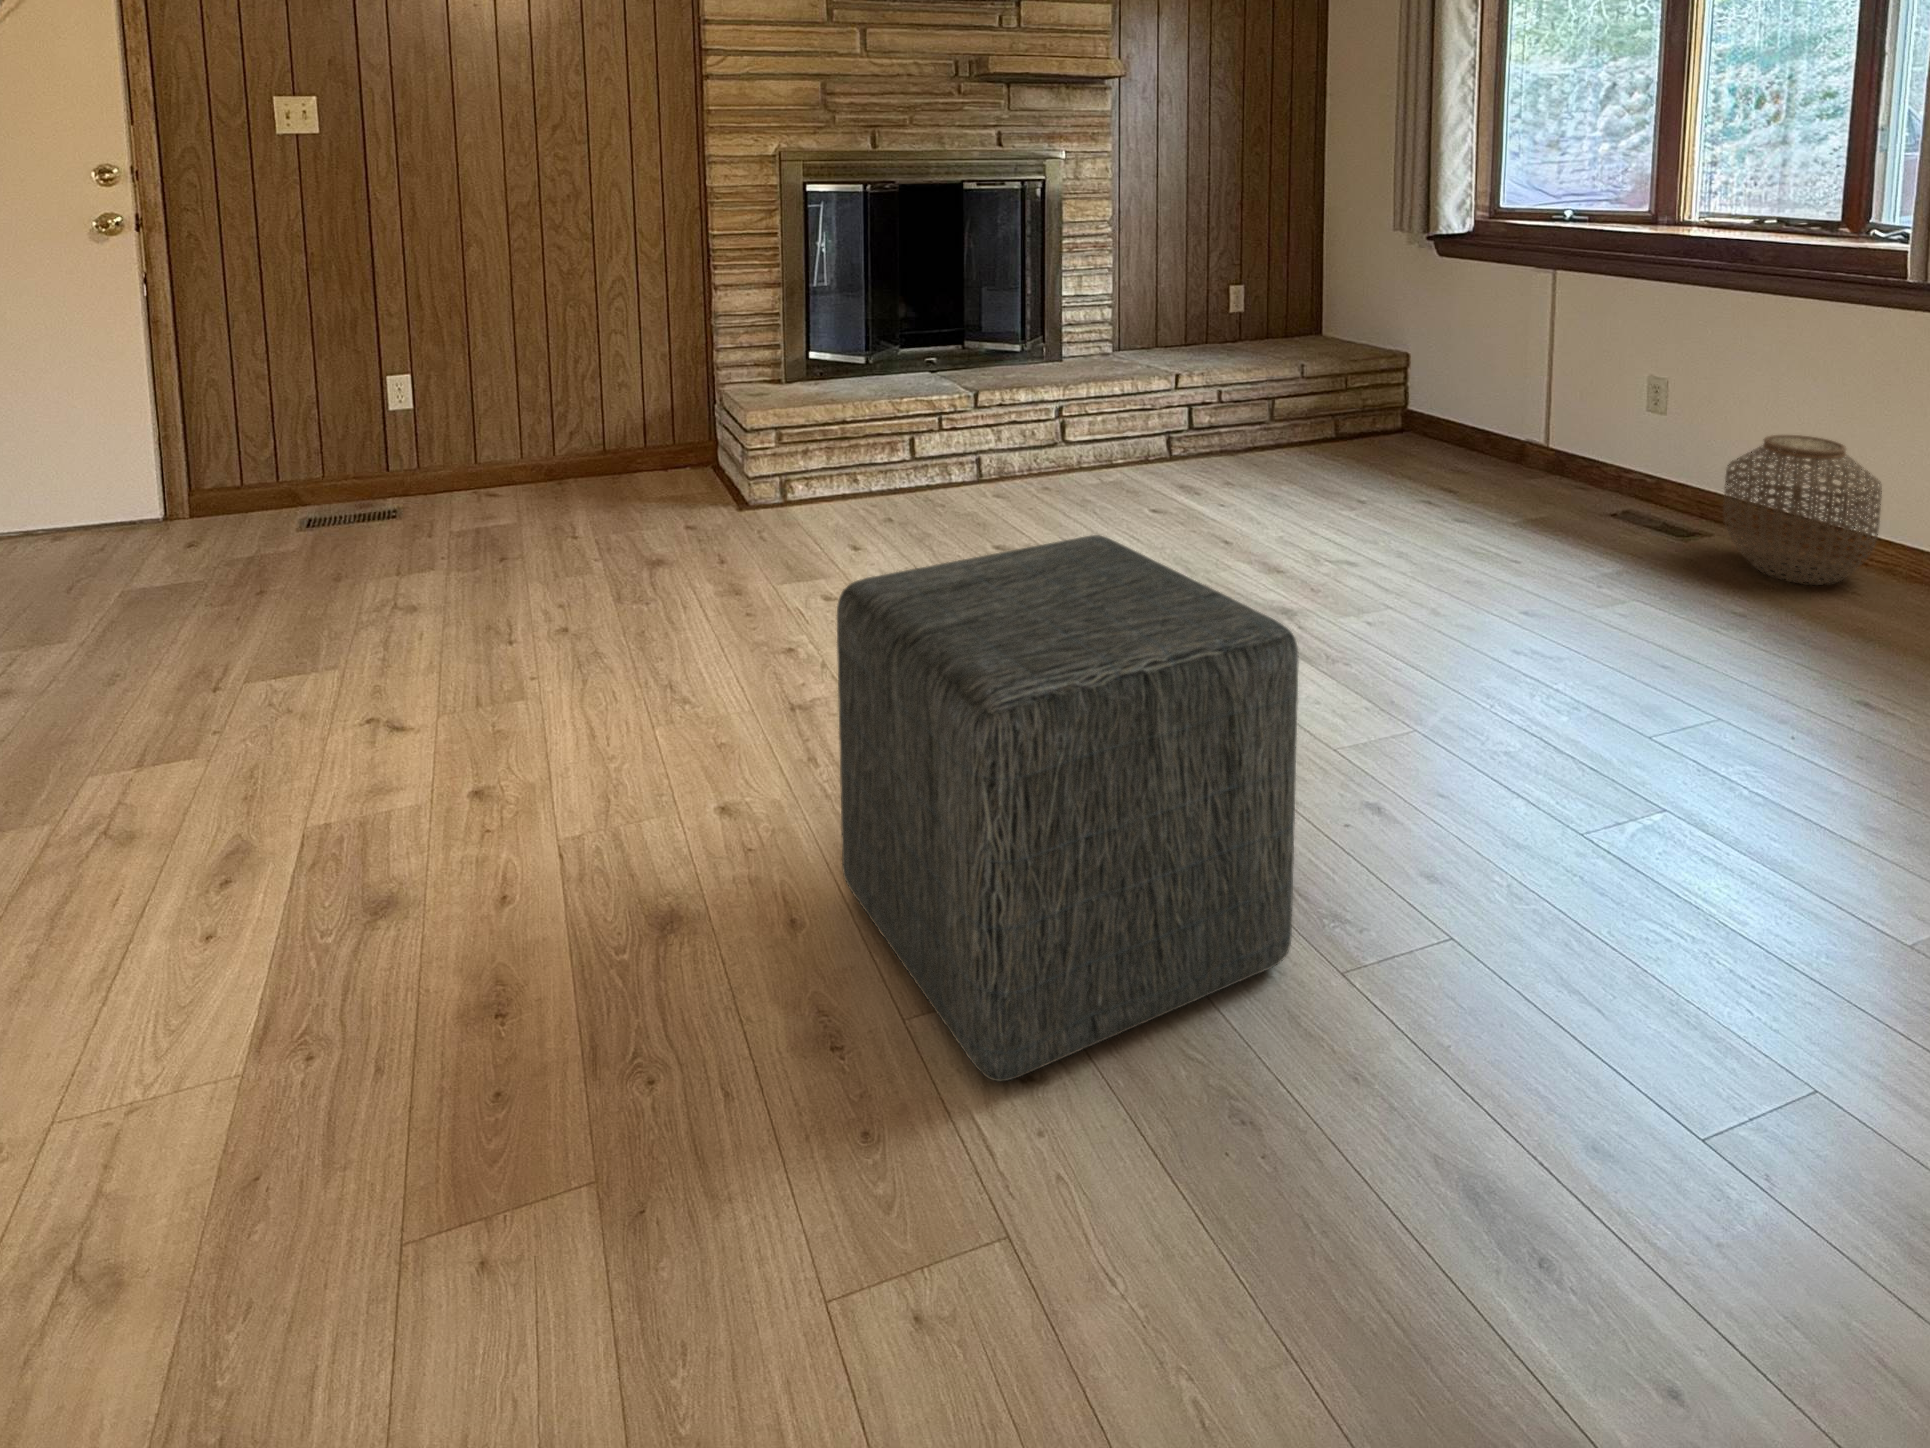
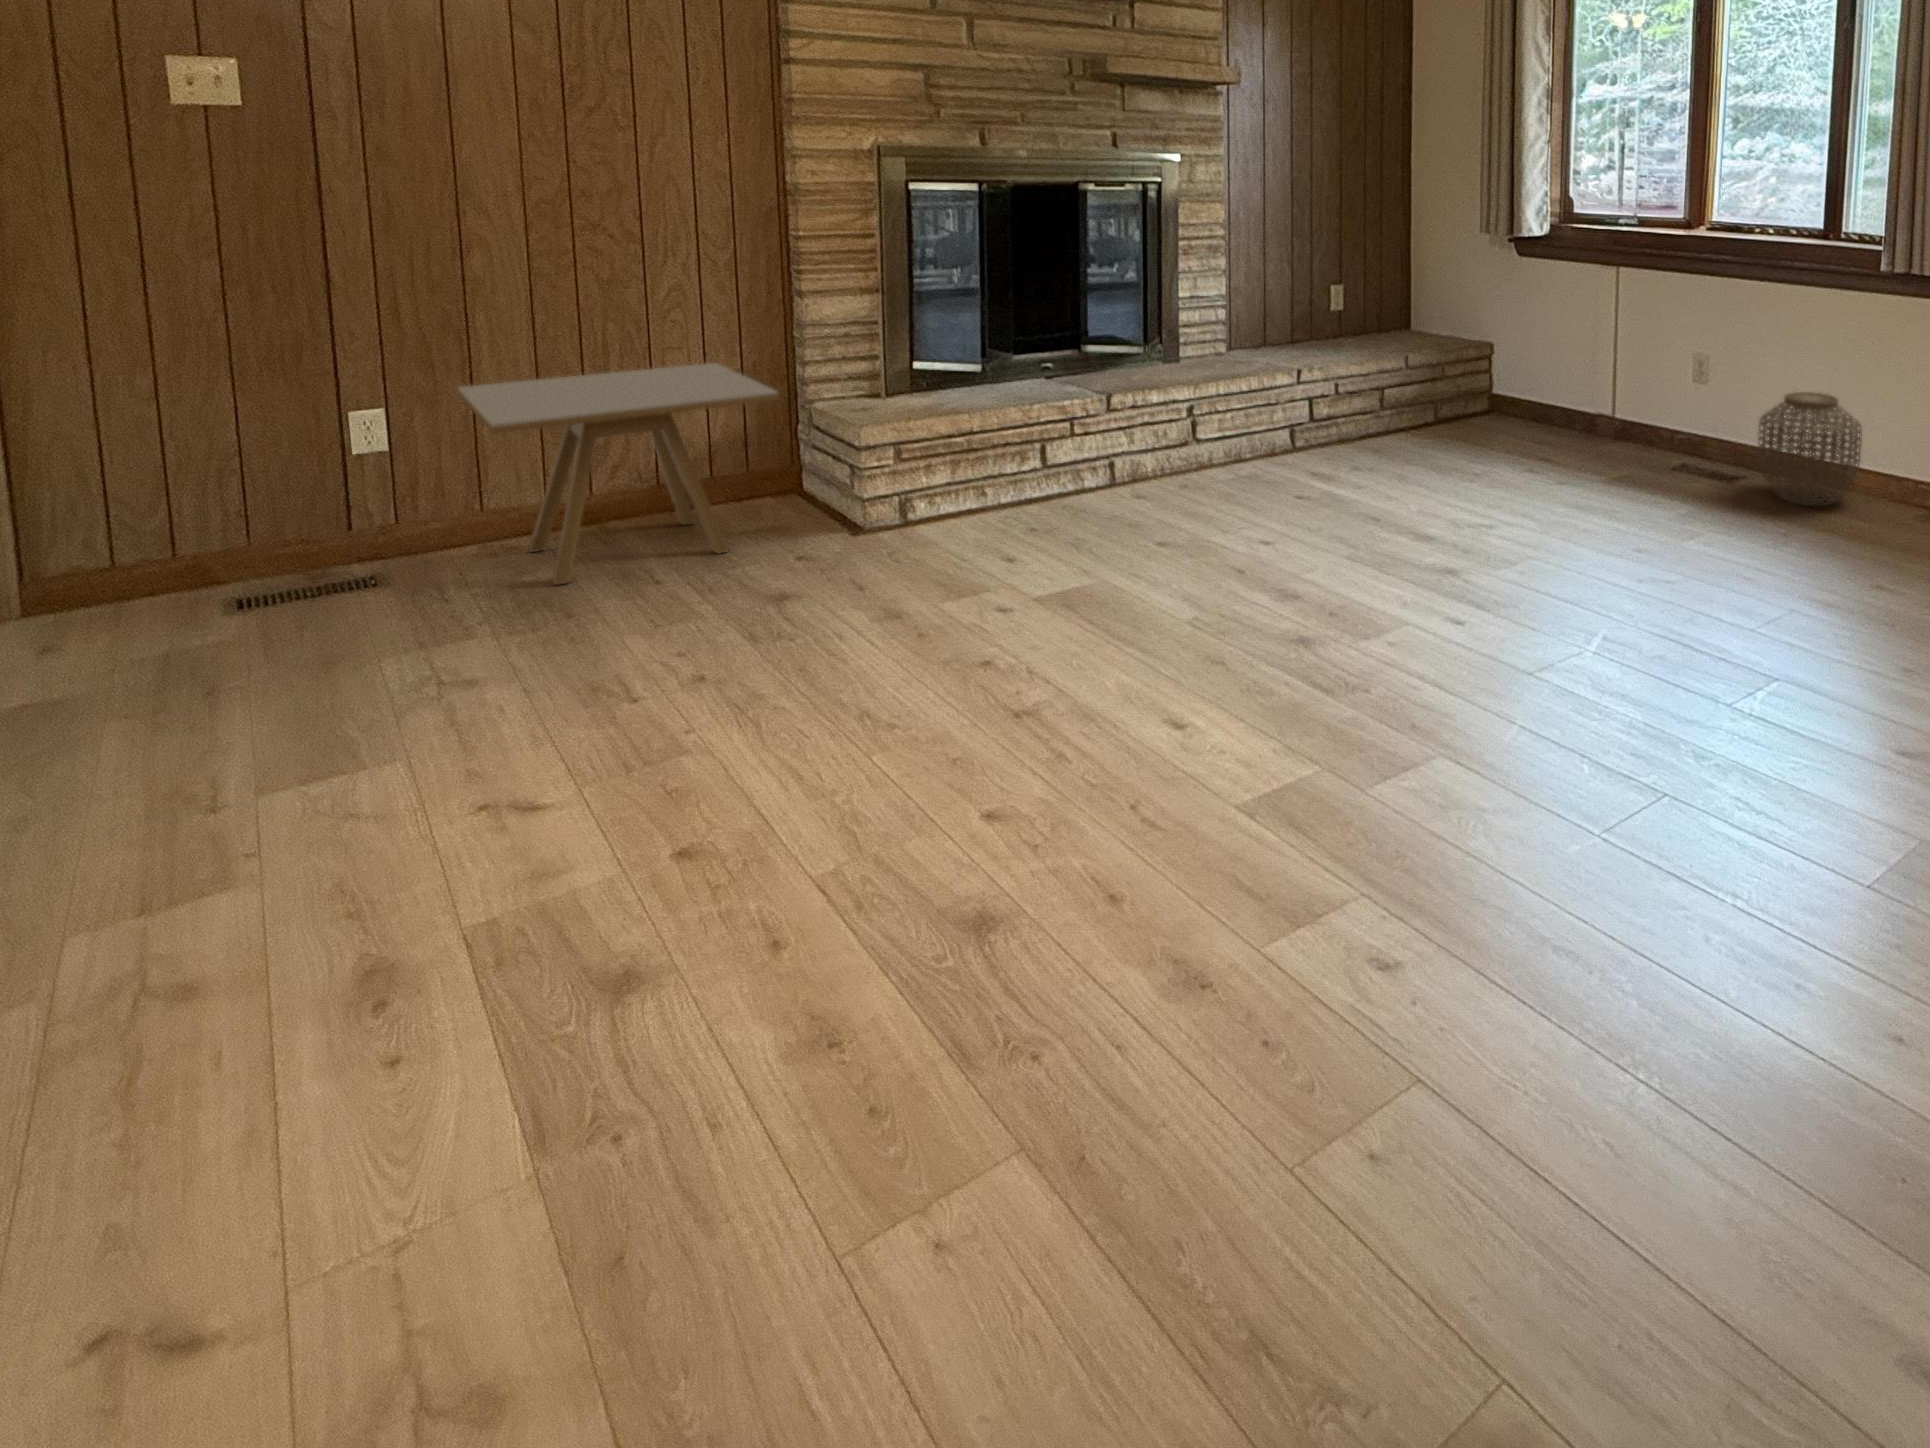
side table: none [461,346,678,532] -> present [458,363,778,585]
ottoman: present [837,535,1299,1081] -> none [1123,505,1543,975]

